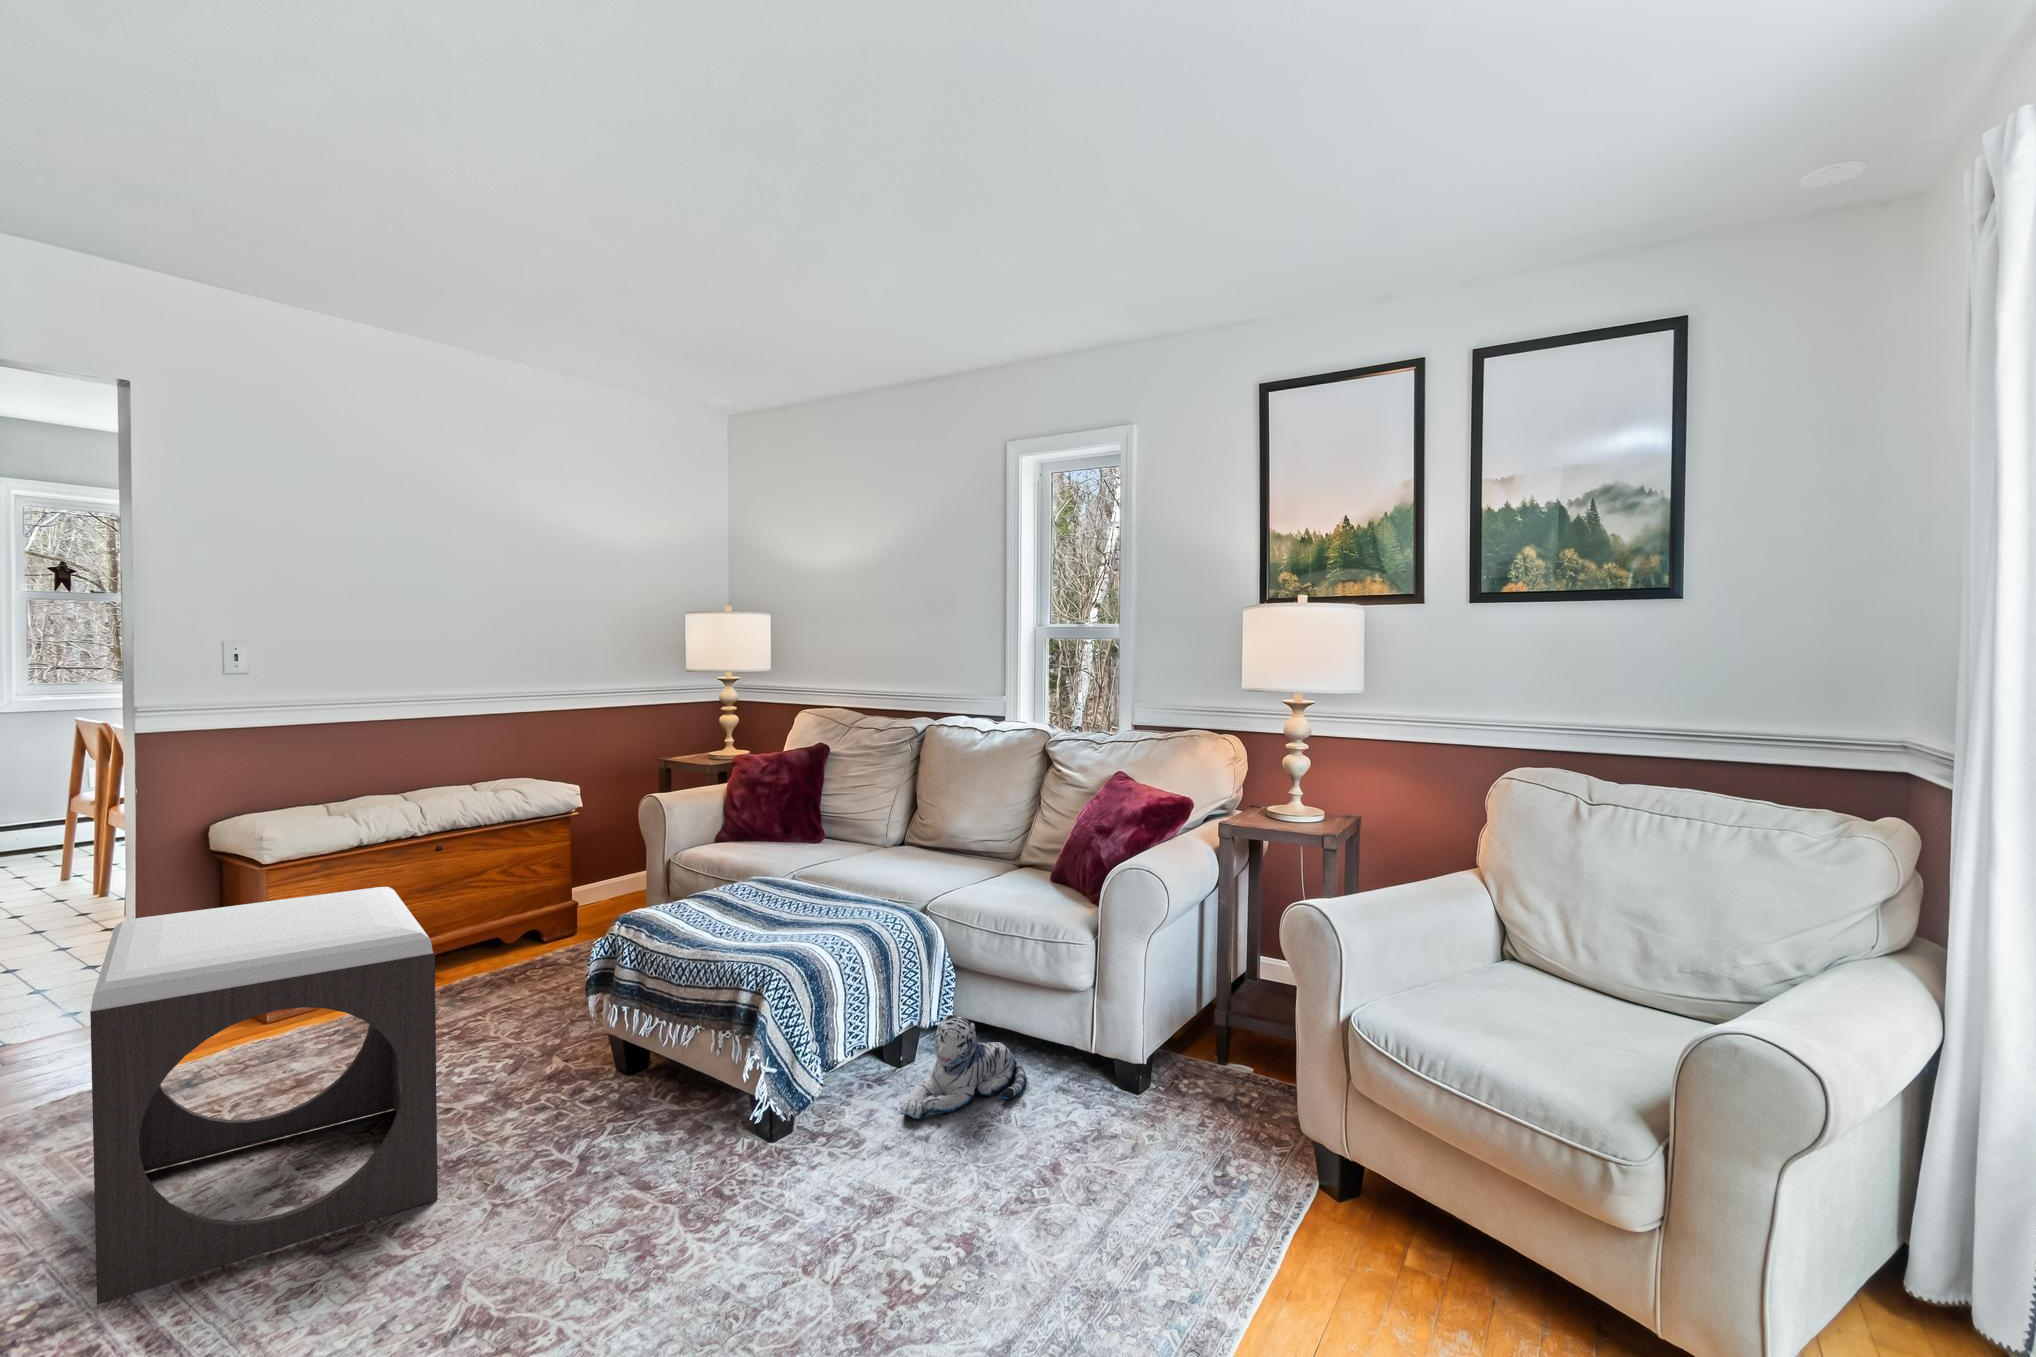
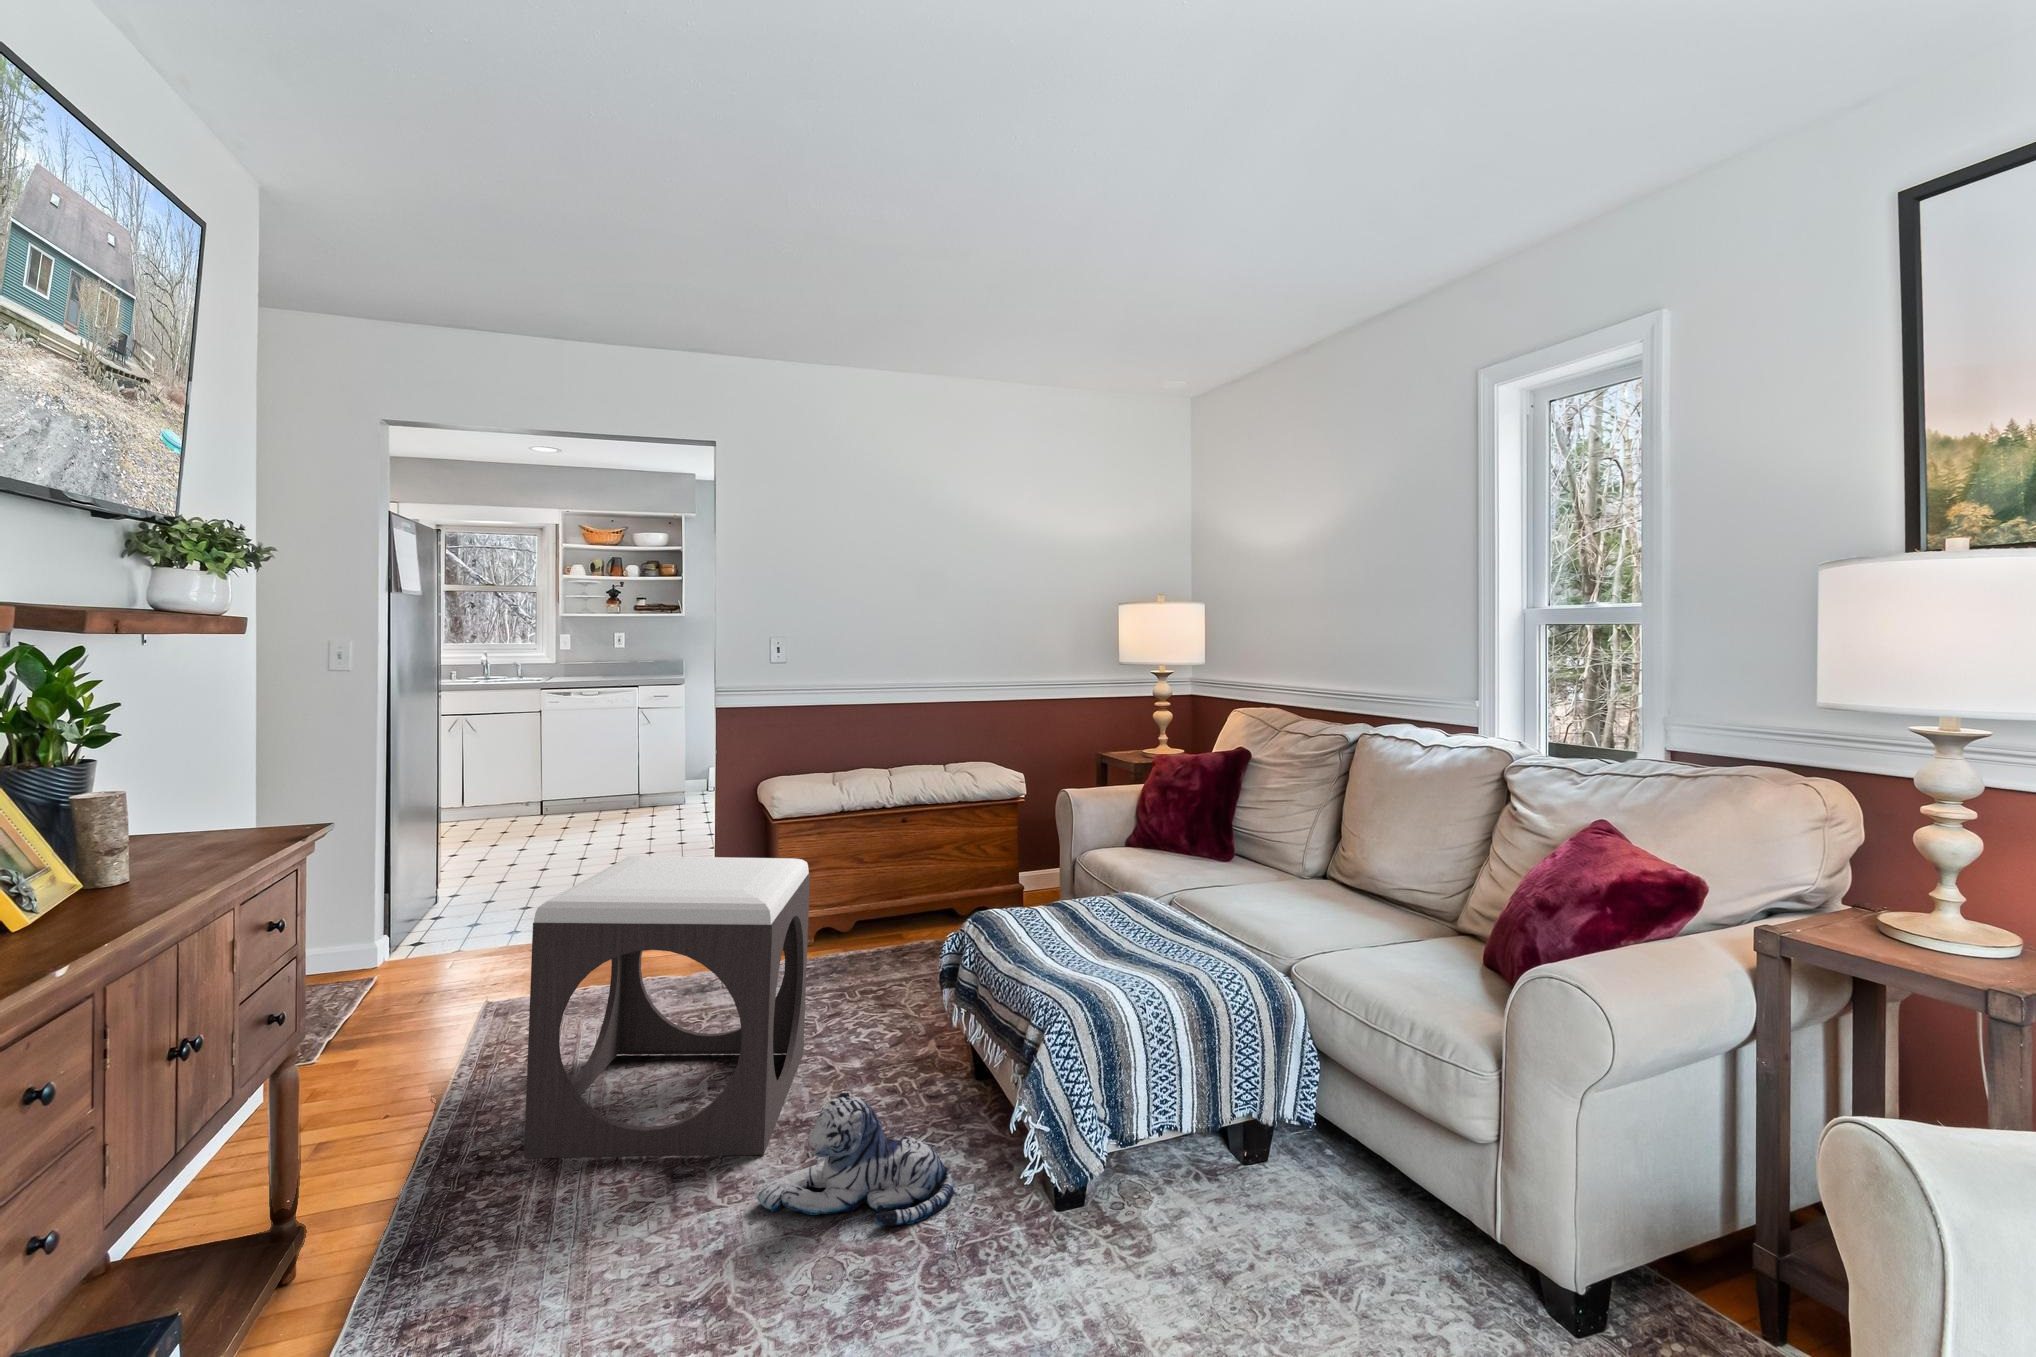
plush toy: present [901,1014,1026,1119] -> present [757,1091,954,1226]

